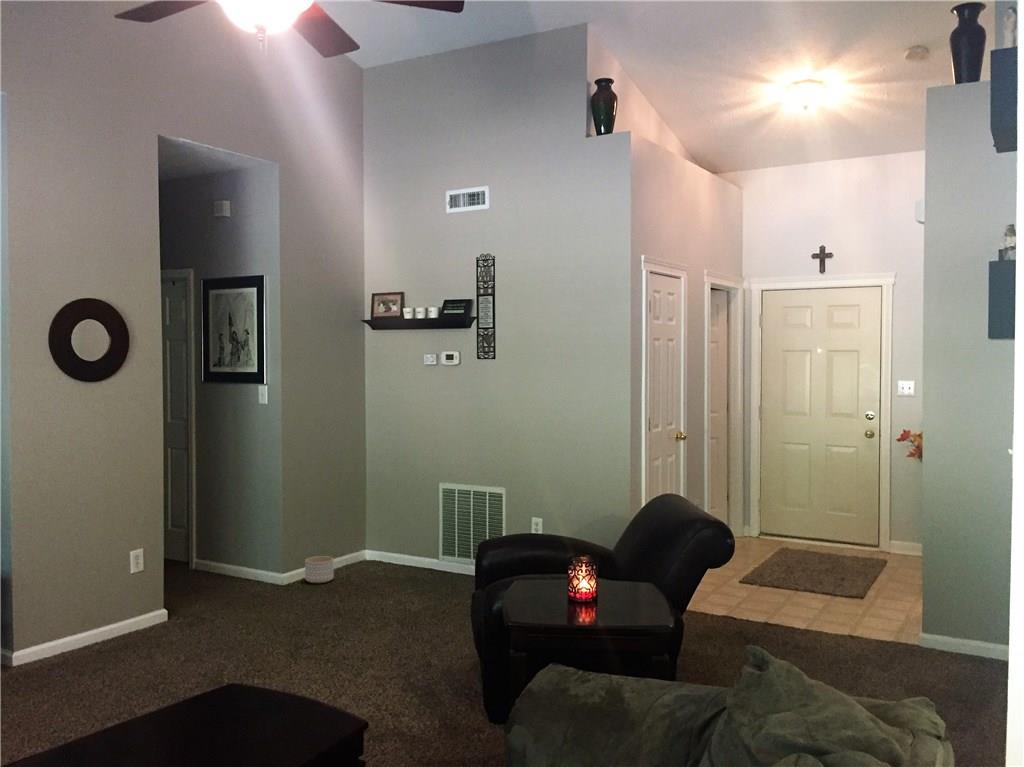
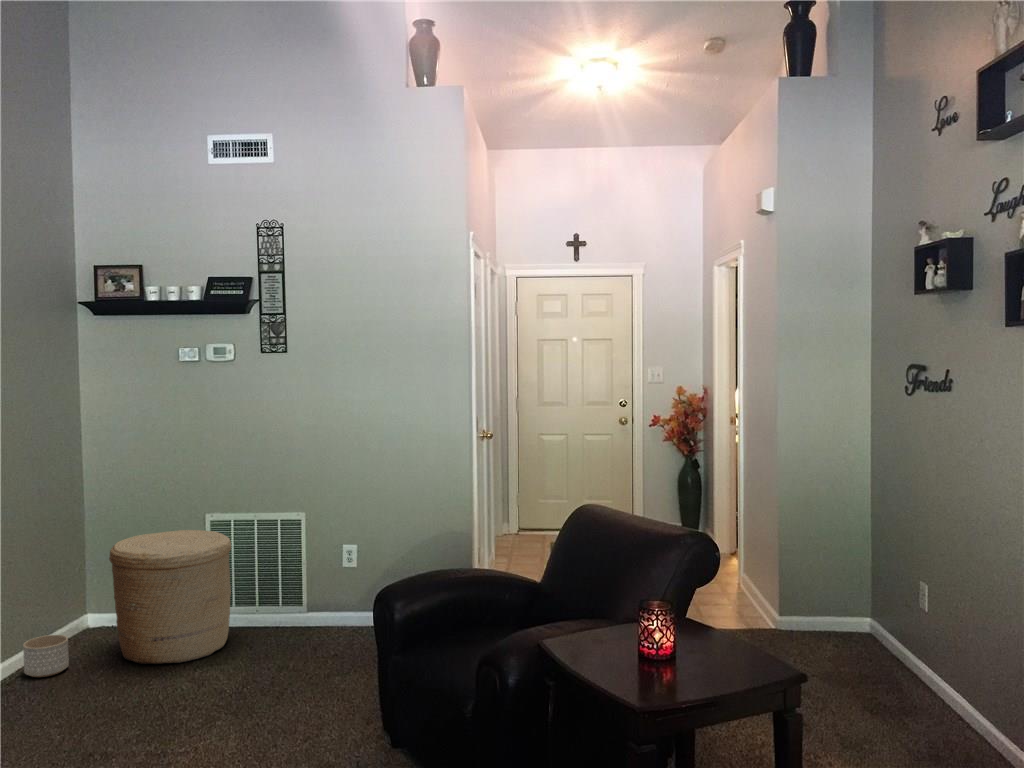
basket: none [361,493,447,589] -> present [109,530,231,664]

